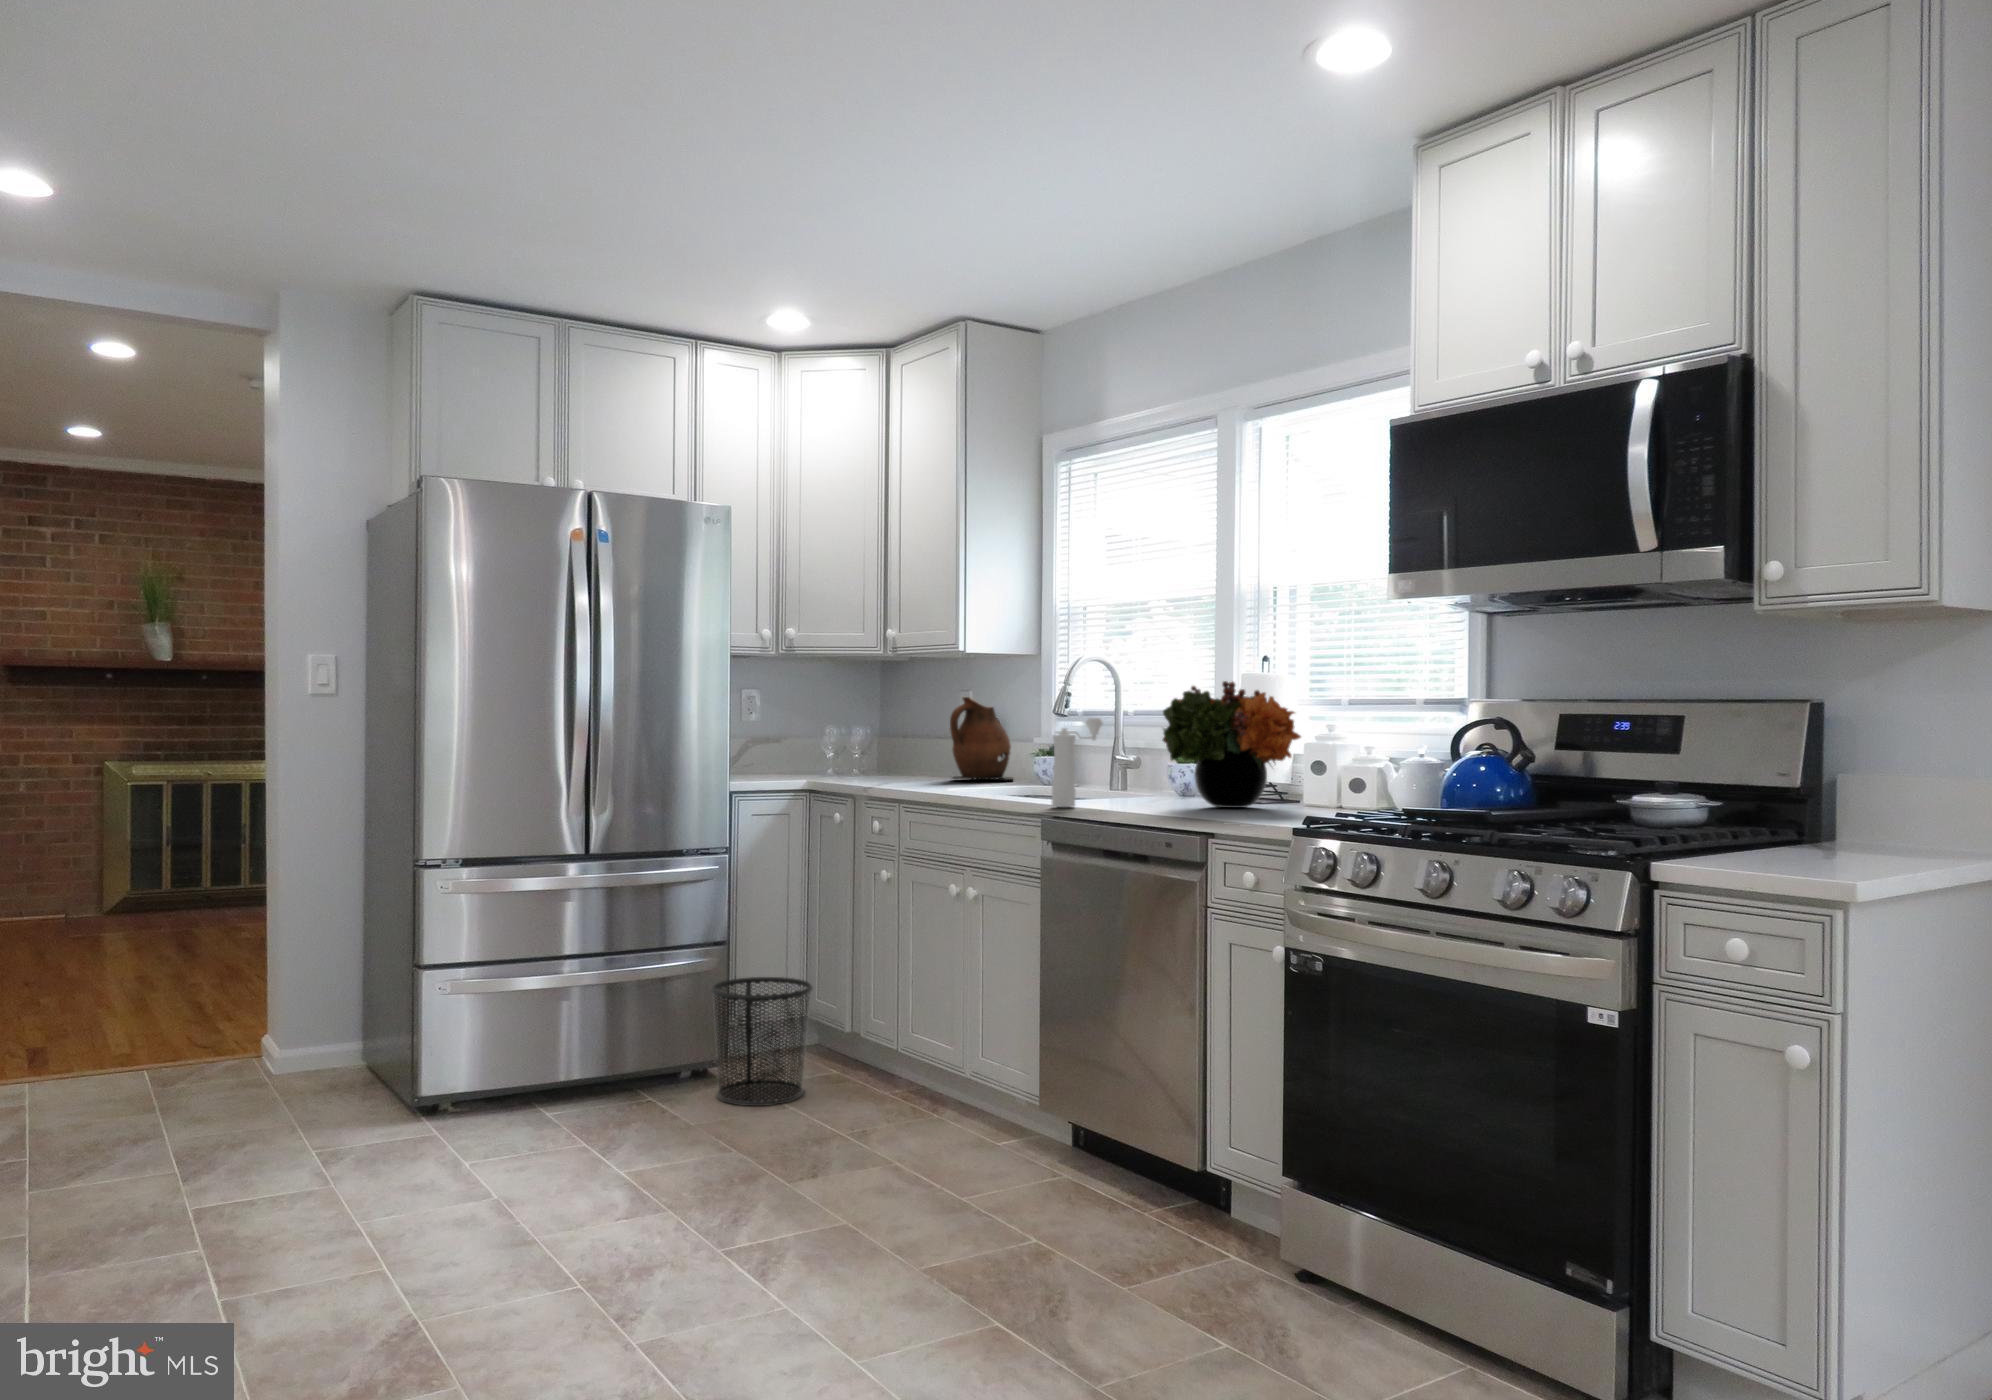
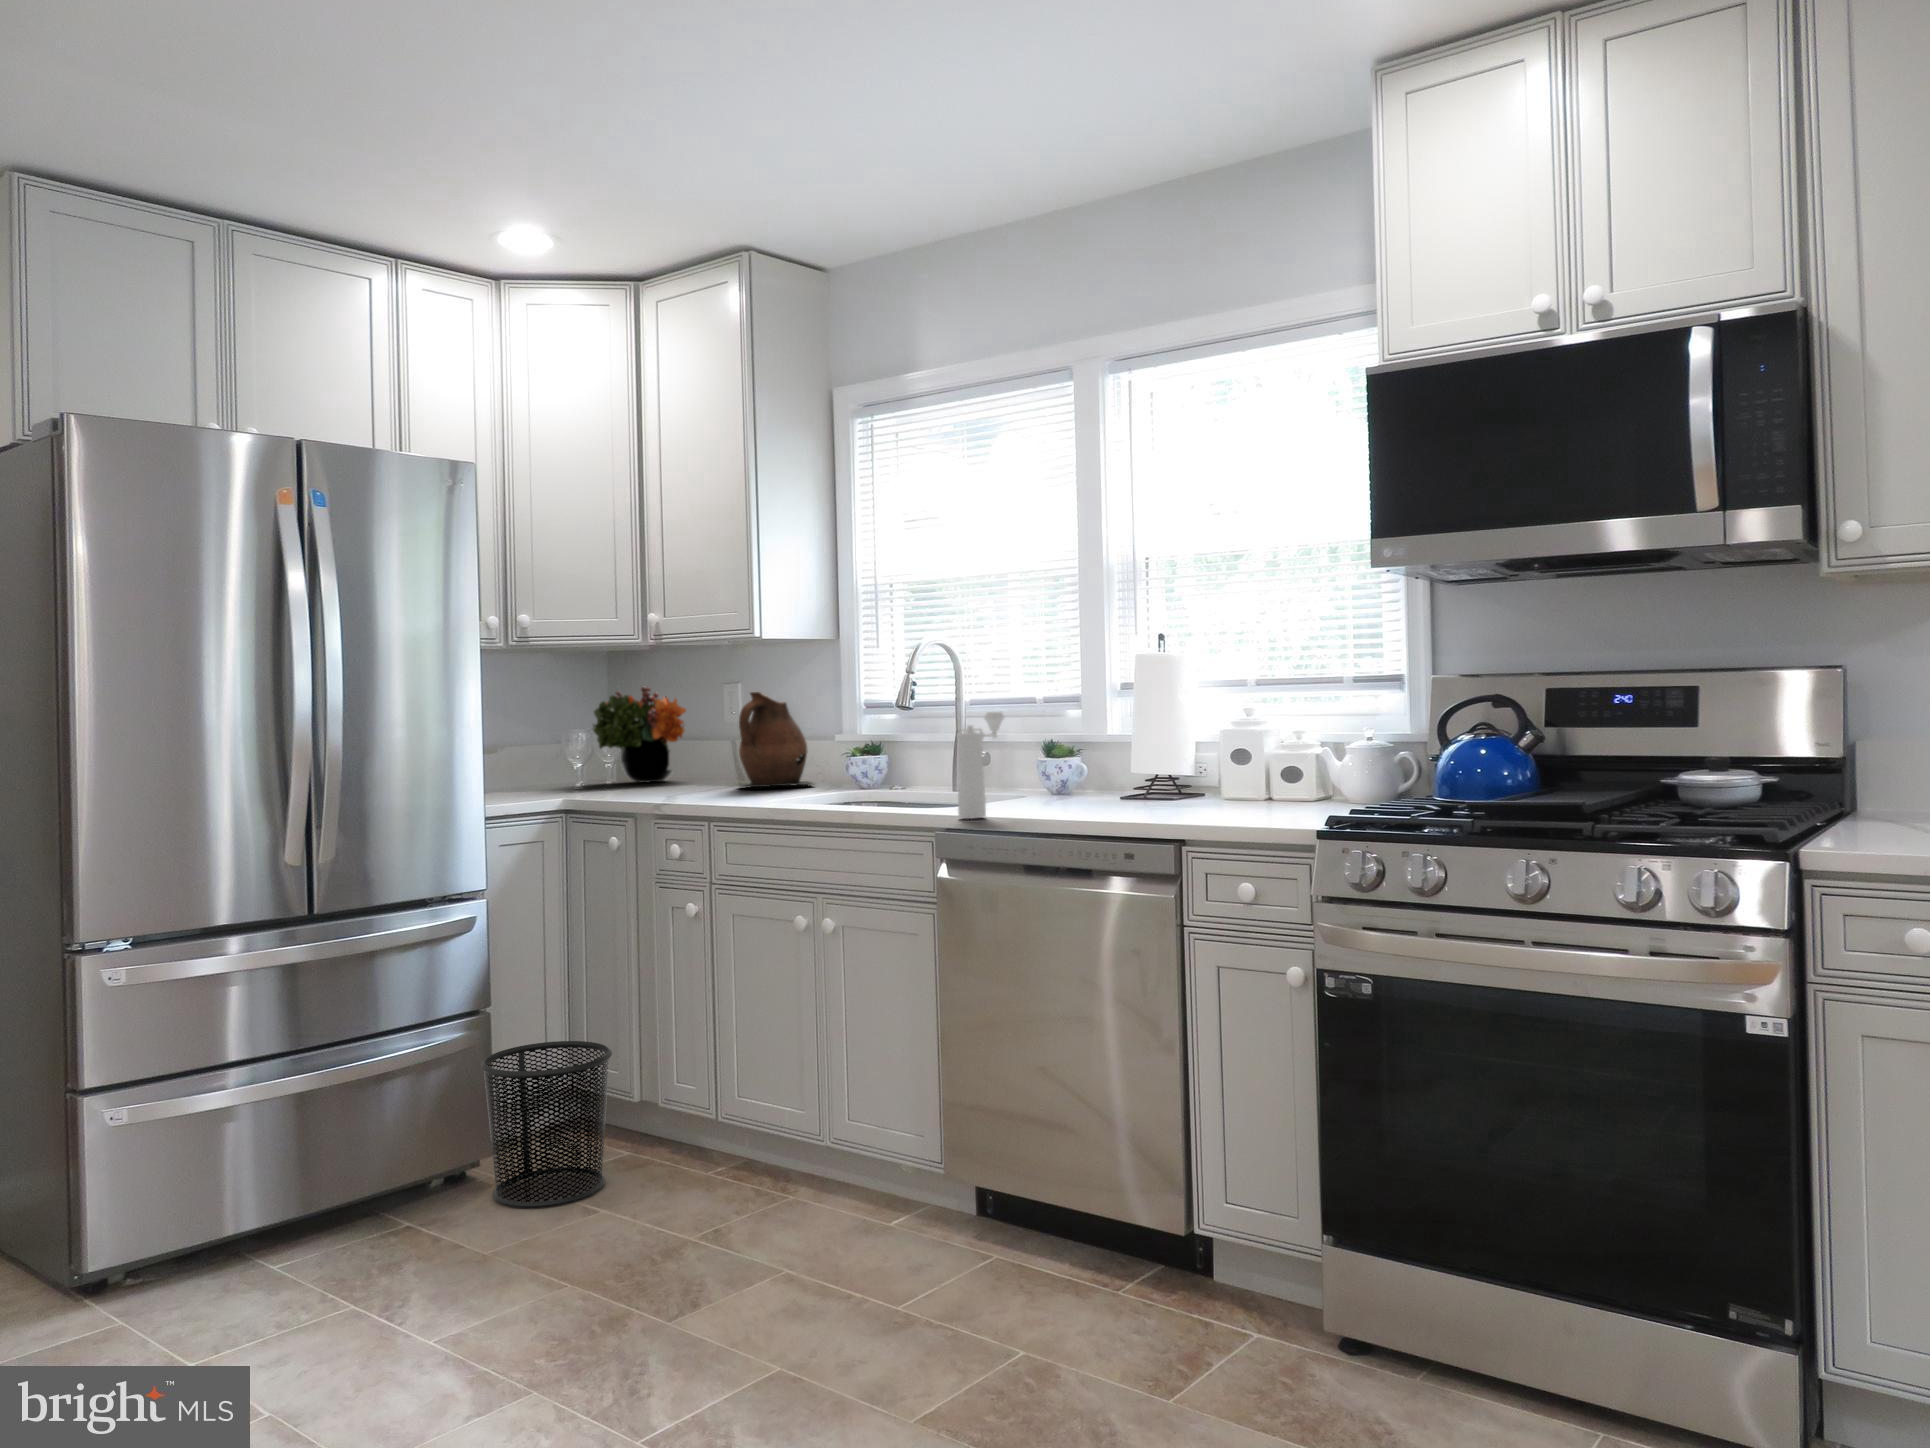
flower arrangement: present [1162,681,1301,808] -> present [593,687,686,782]

